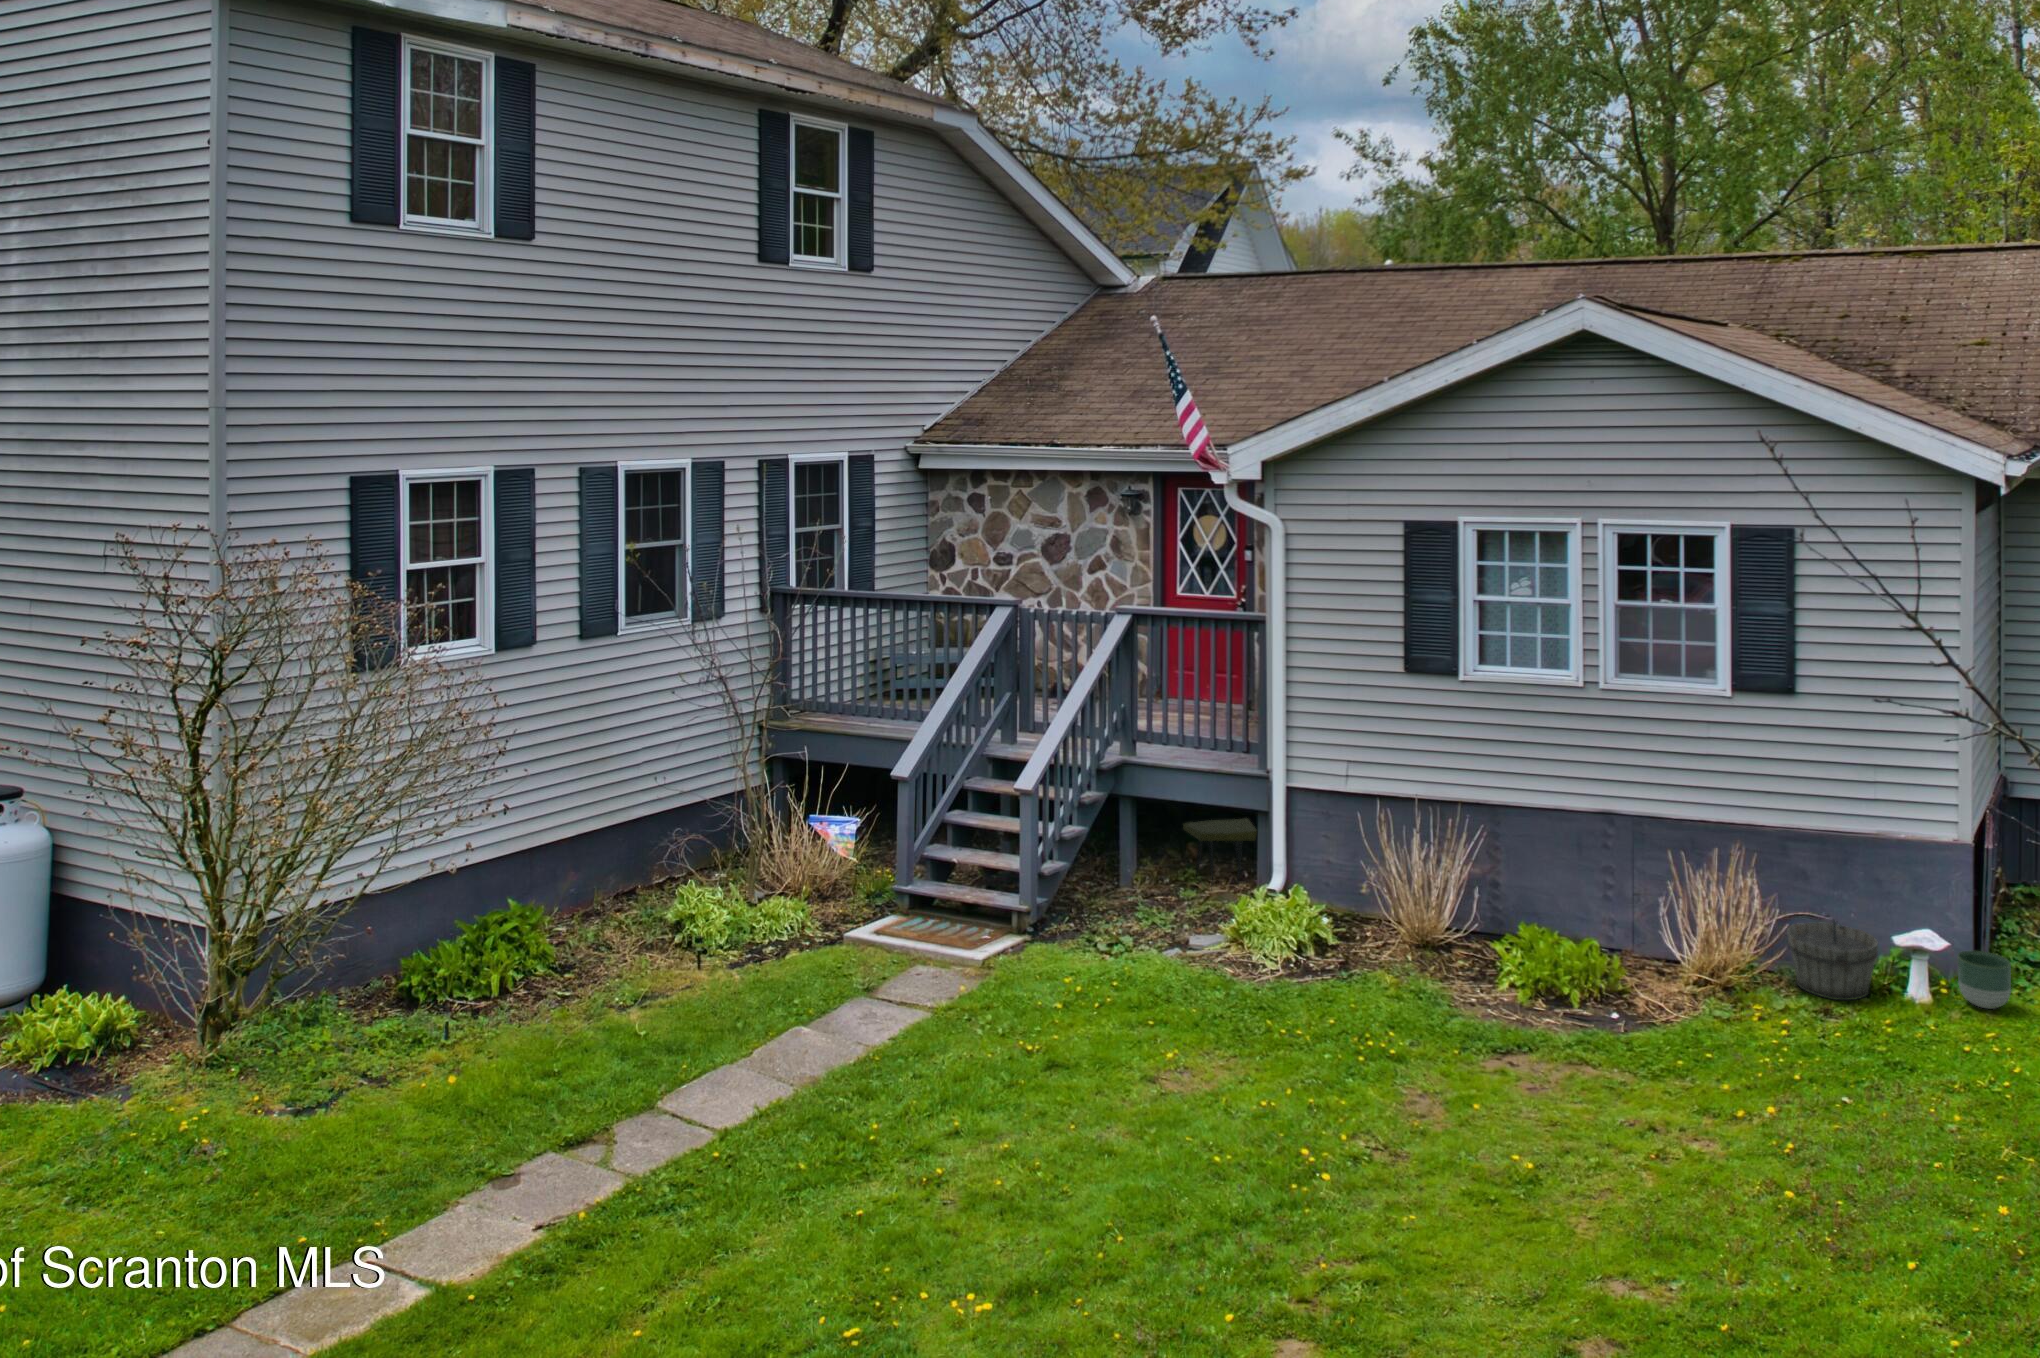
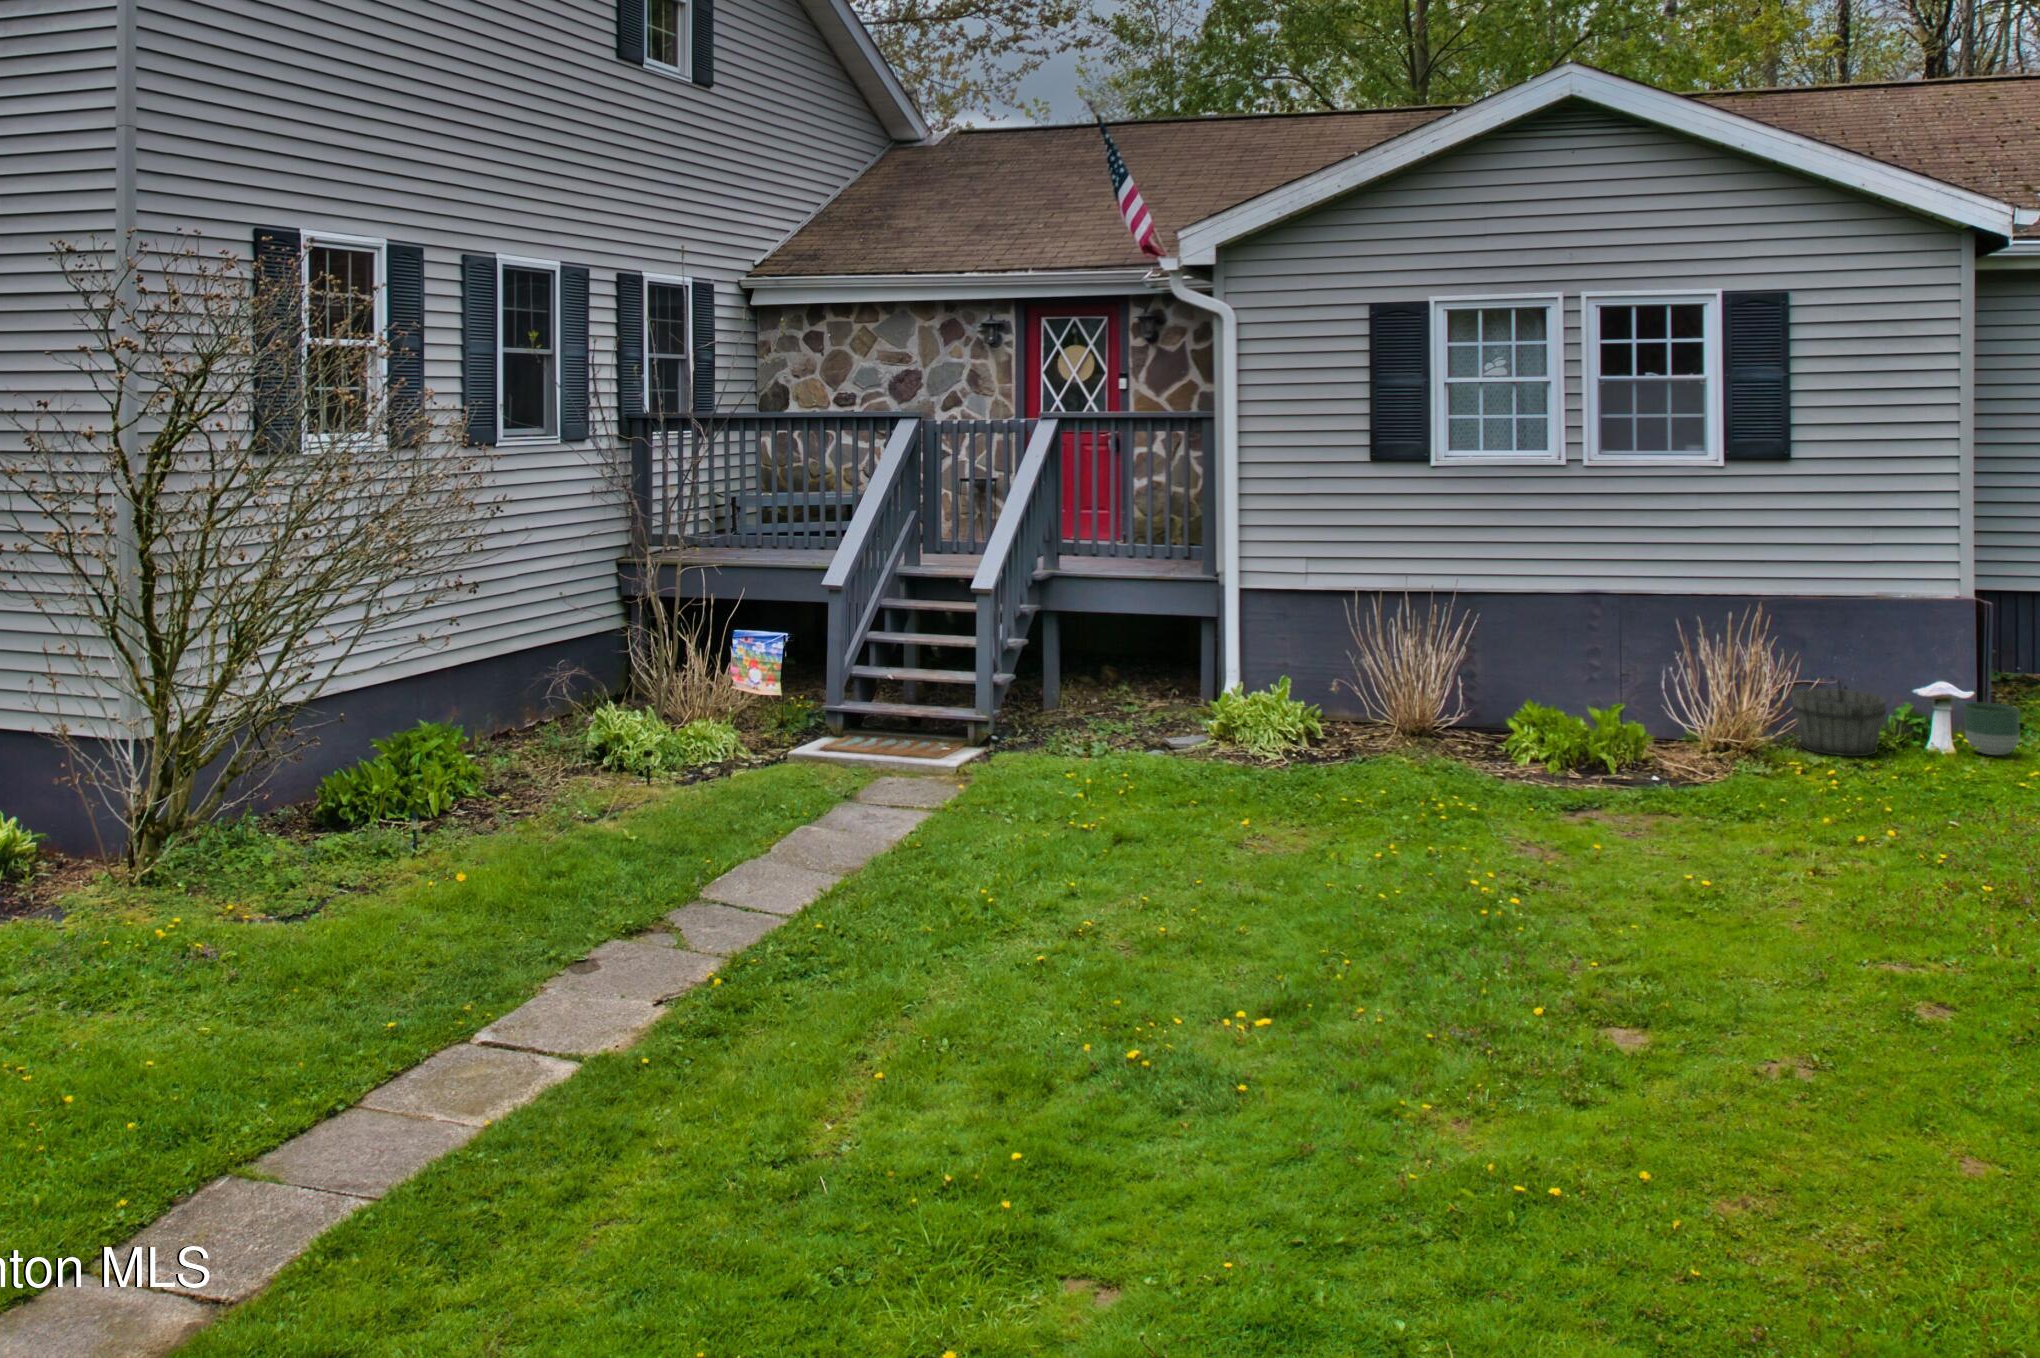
side table: present [1183,818,1257,886] -> none [1123,640,1207,711]

